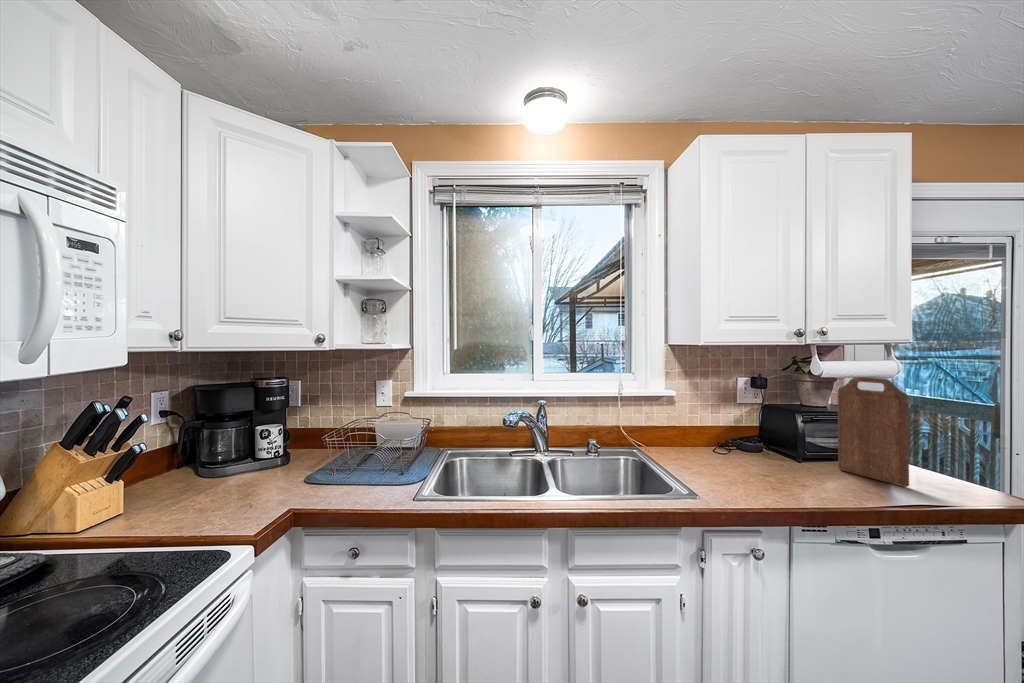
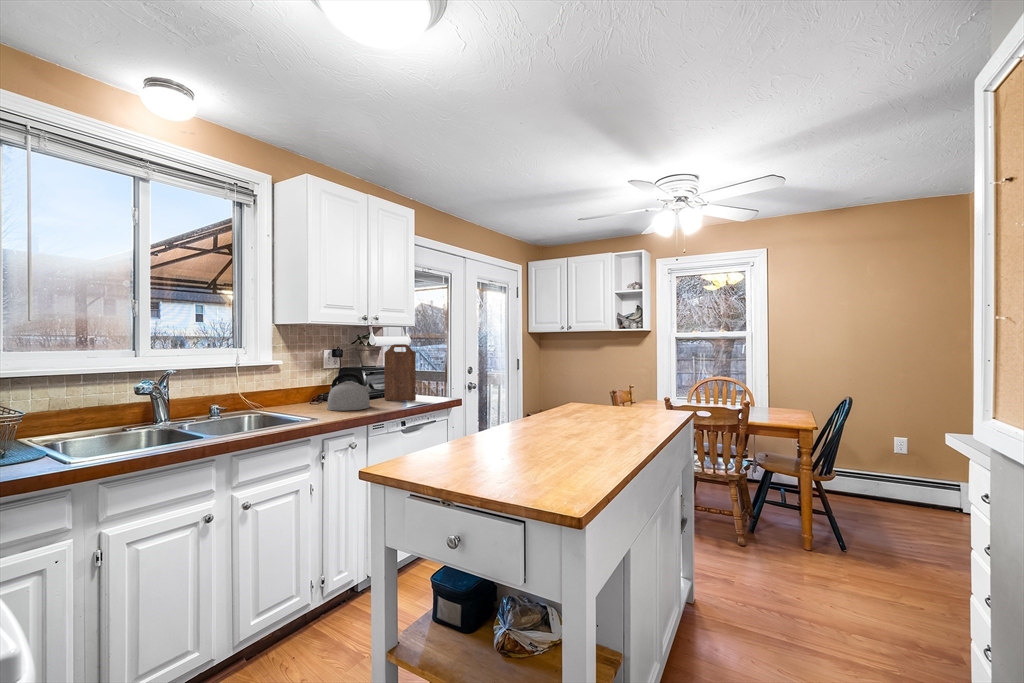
kettle: none [728,420,810,486] -> present [327,373,374,411]

